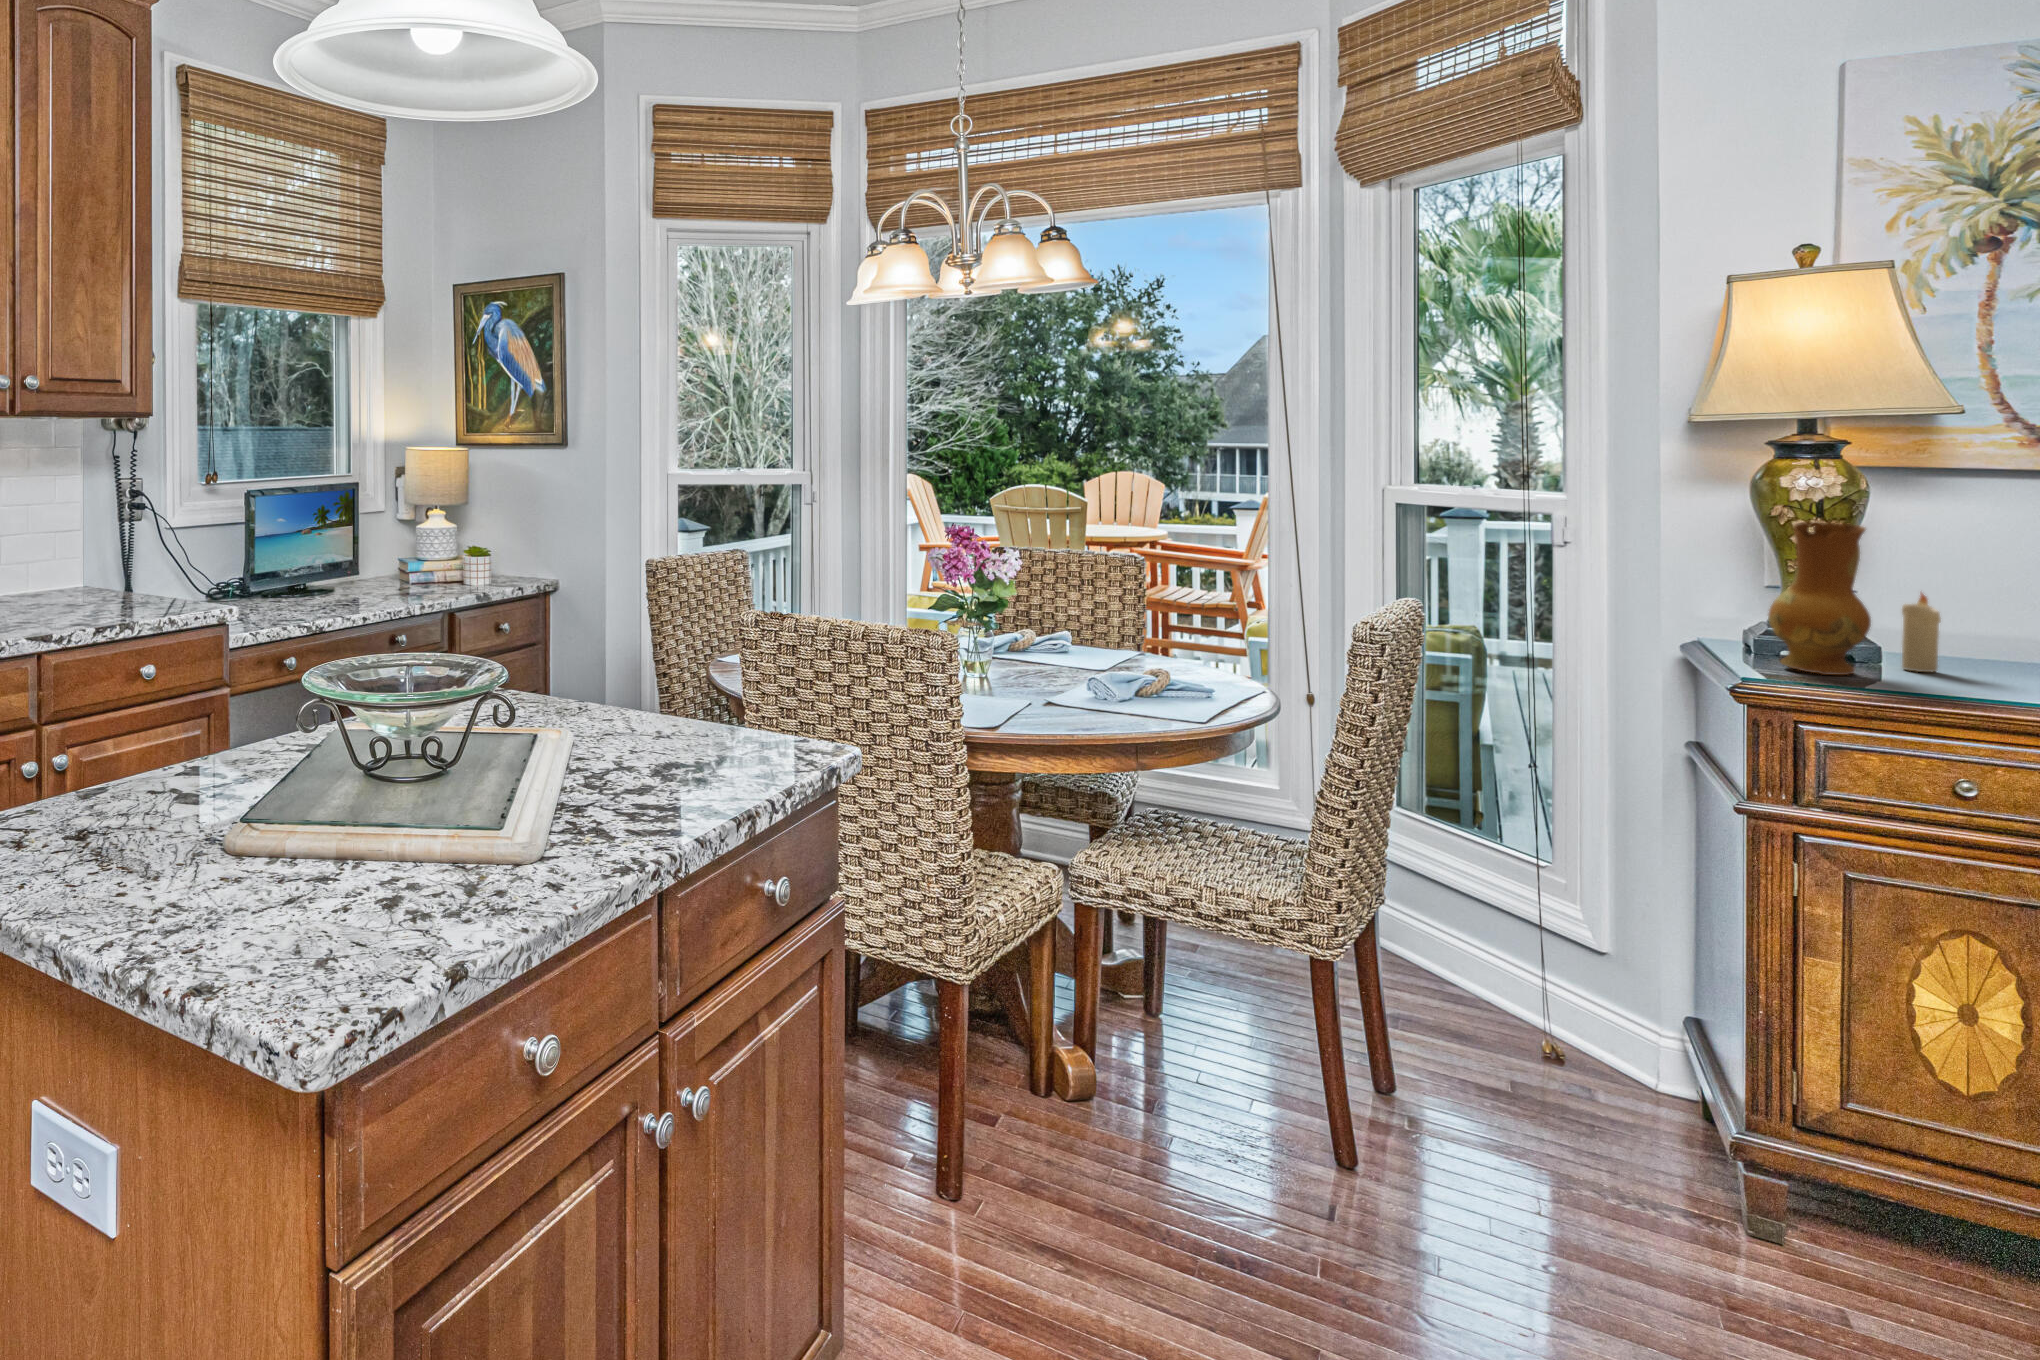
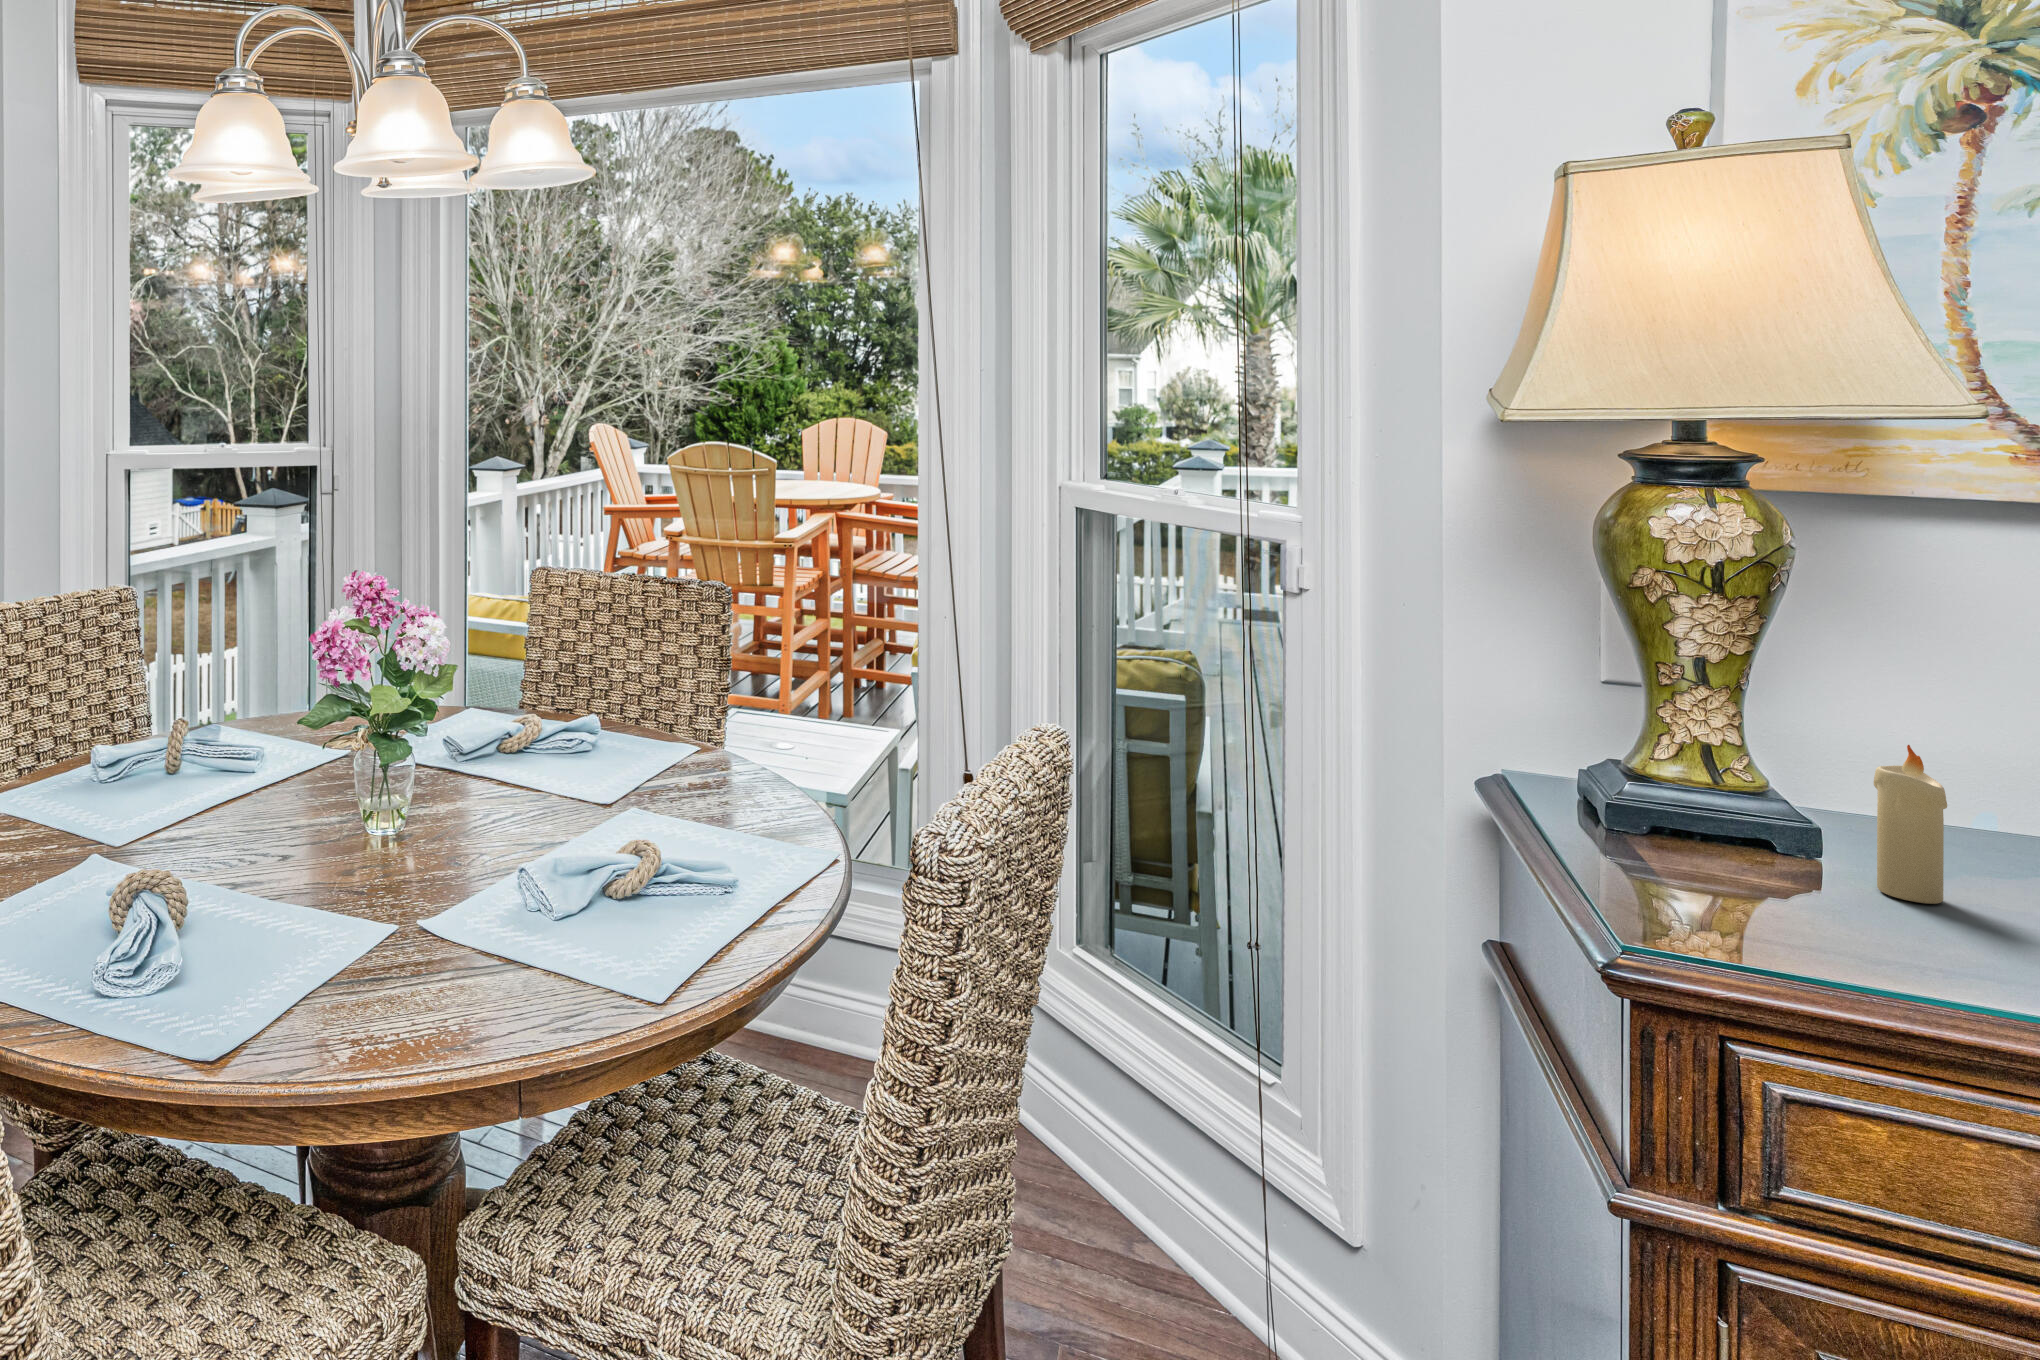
ceramic jug: present [1768,522,1871,675] -> none [1652,613,1841,922]

